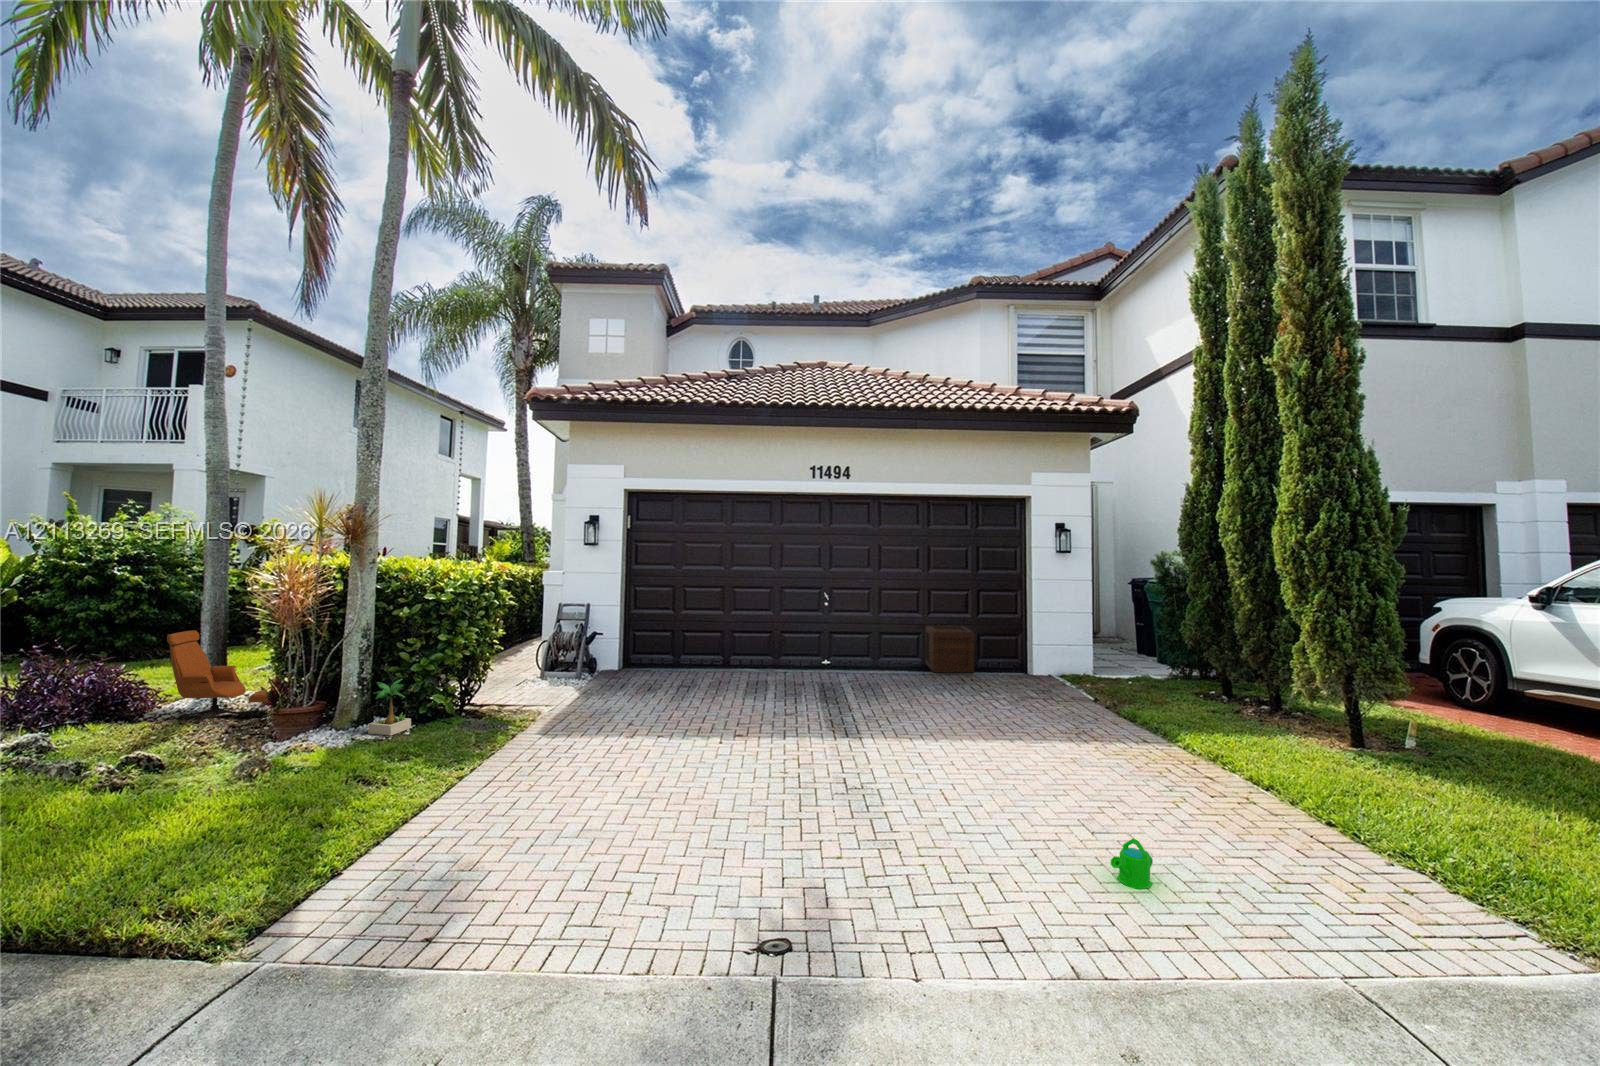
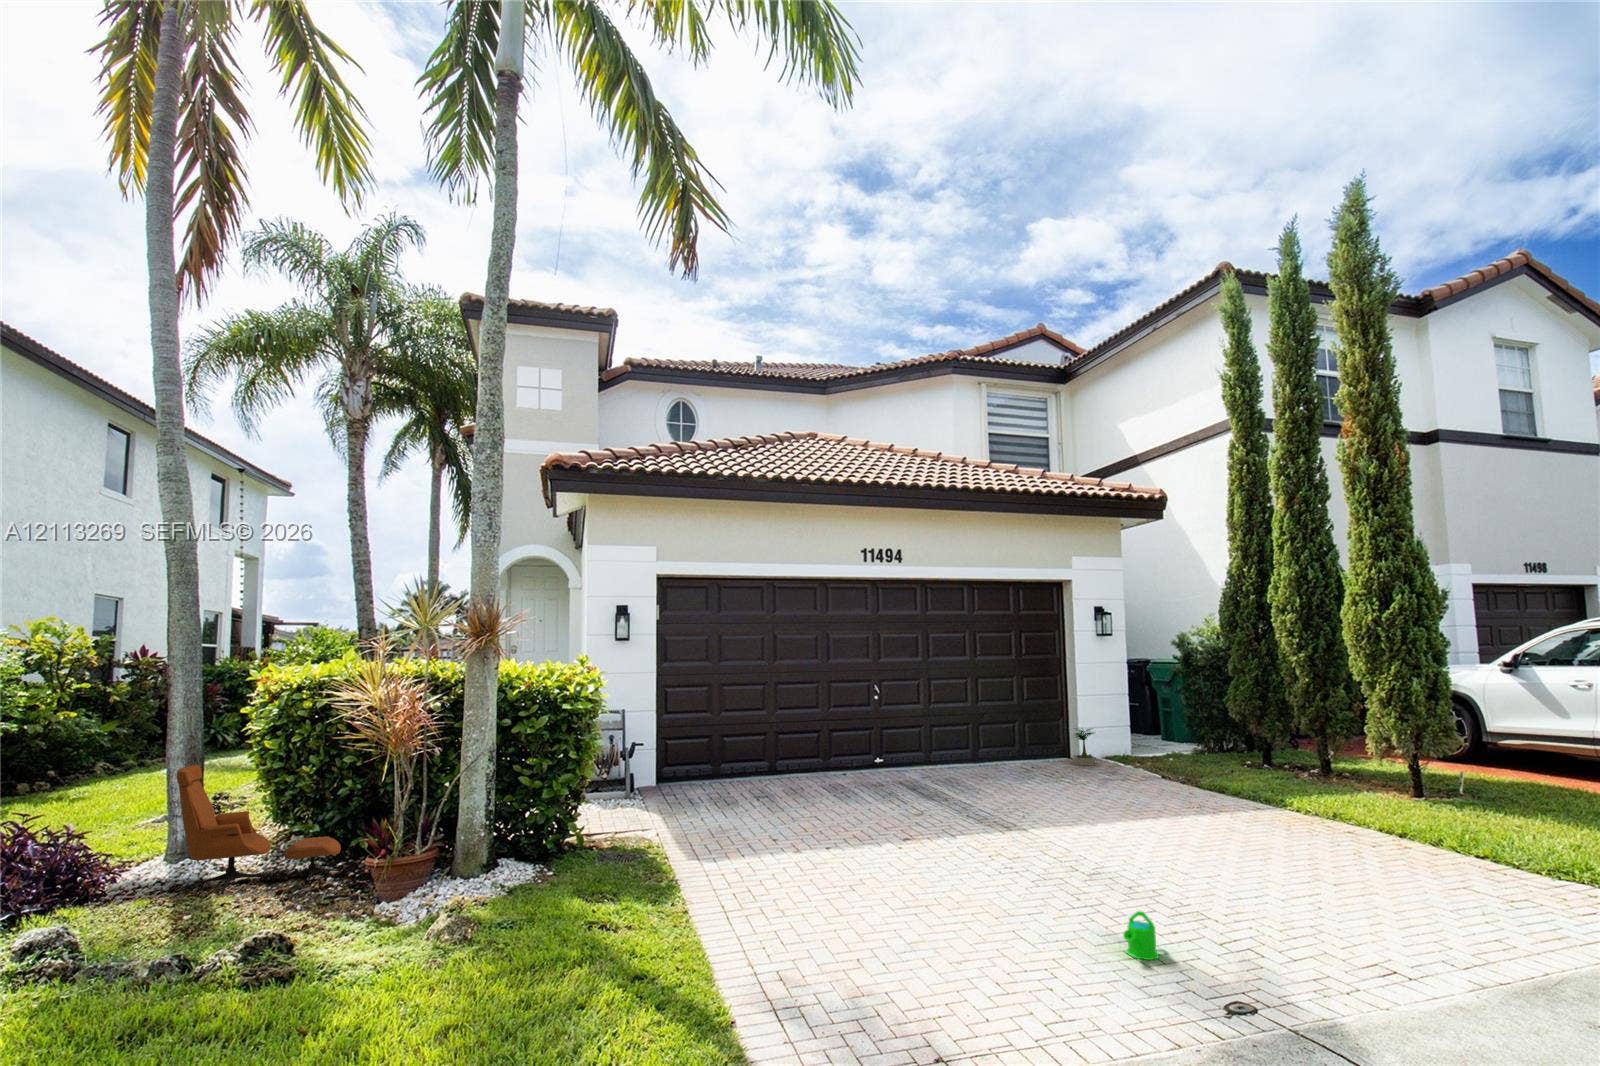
wooden crate: present [925,626,975,673] -> none [984,720,1046,772]
potted plant: present [368,679,411,736] -> present [1073,728,1095,766]
watering can: present [1111,839,1153,889] -> present [1123,911,1159,960]

